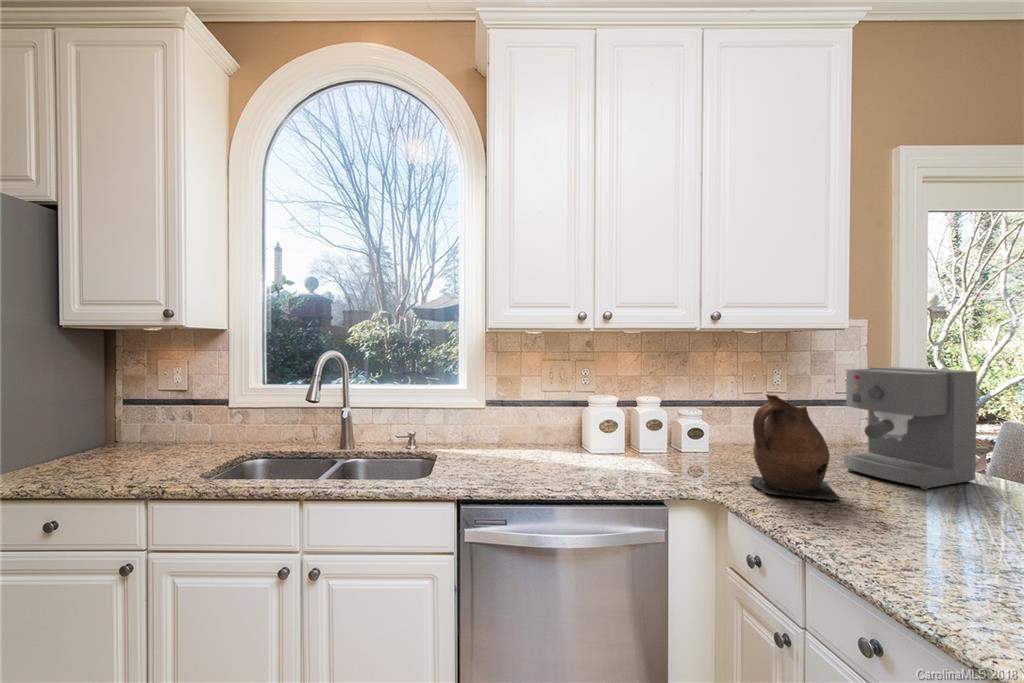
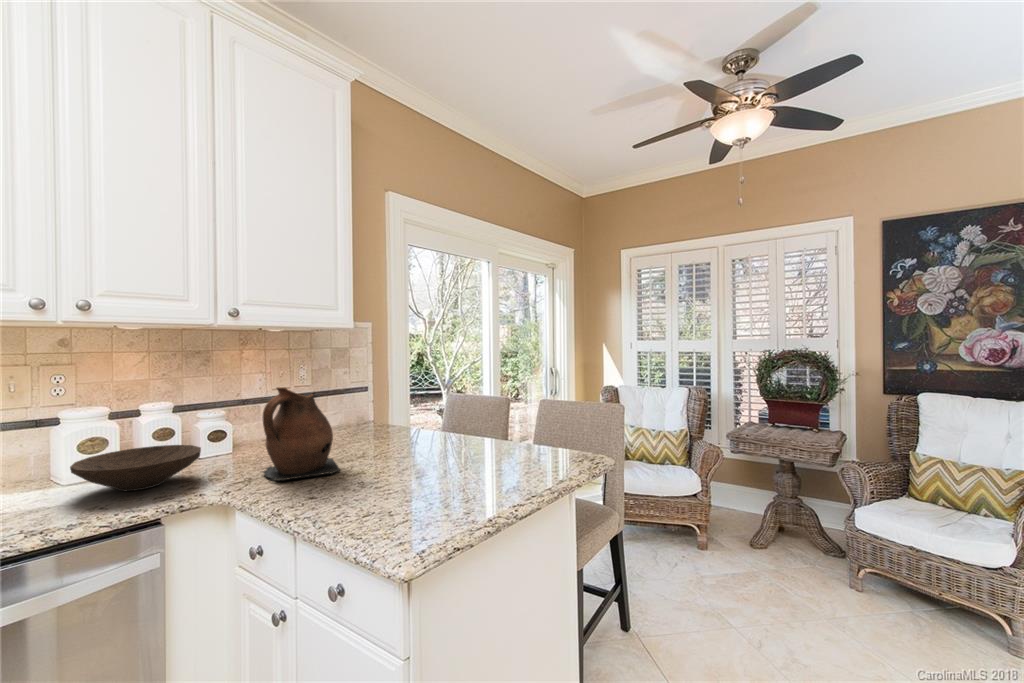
coffee maker: present [844,367,977,490] -> none [352,359,434,449]
wooden bowl: none [601,435,692,473] -> present [70,445,201,491]

